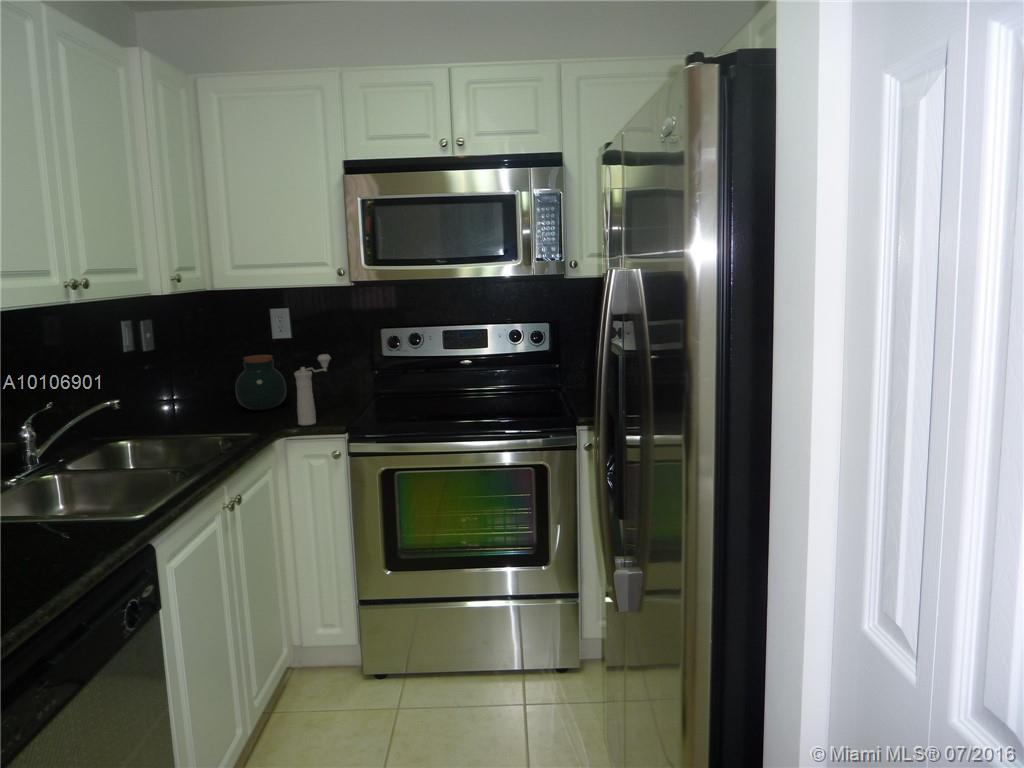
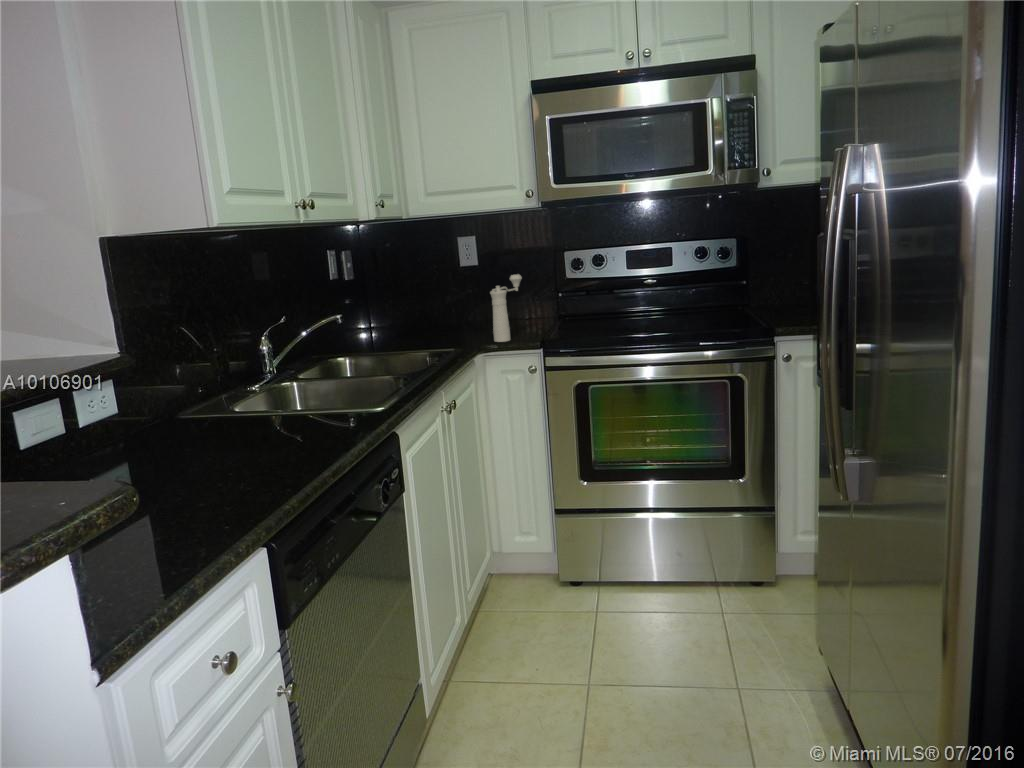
jar: present [235,355,286,410] -> none [430,280,476,333]

